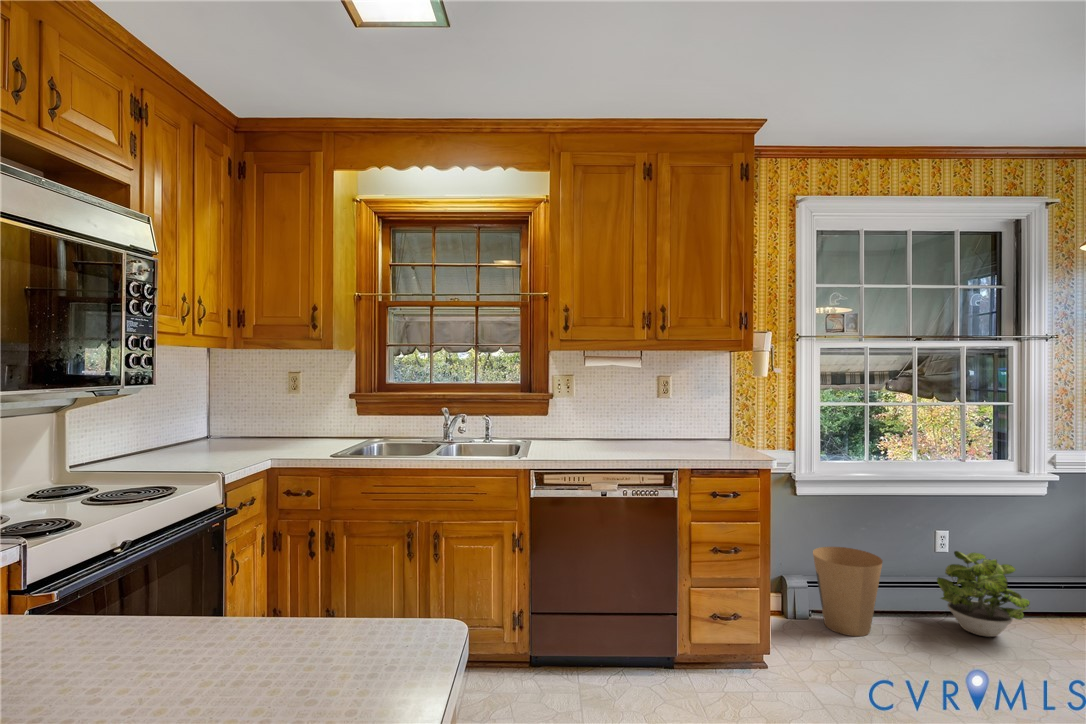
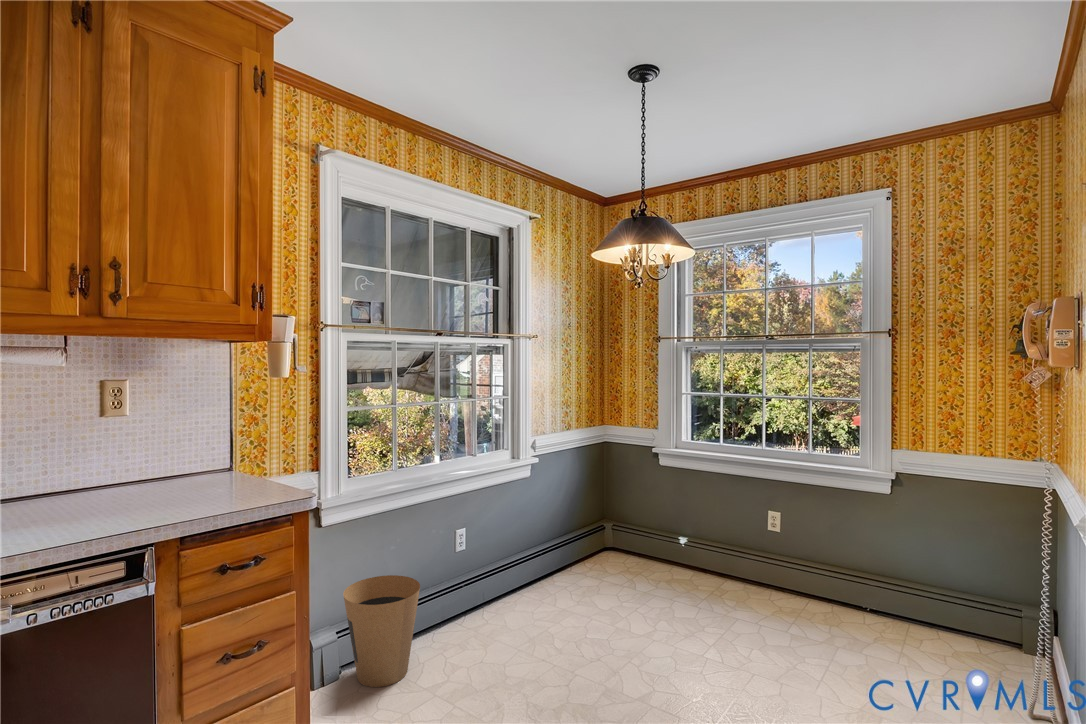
potted plant: present [937,551,1030,636] -> none [459,545,538,629]

